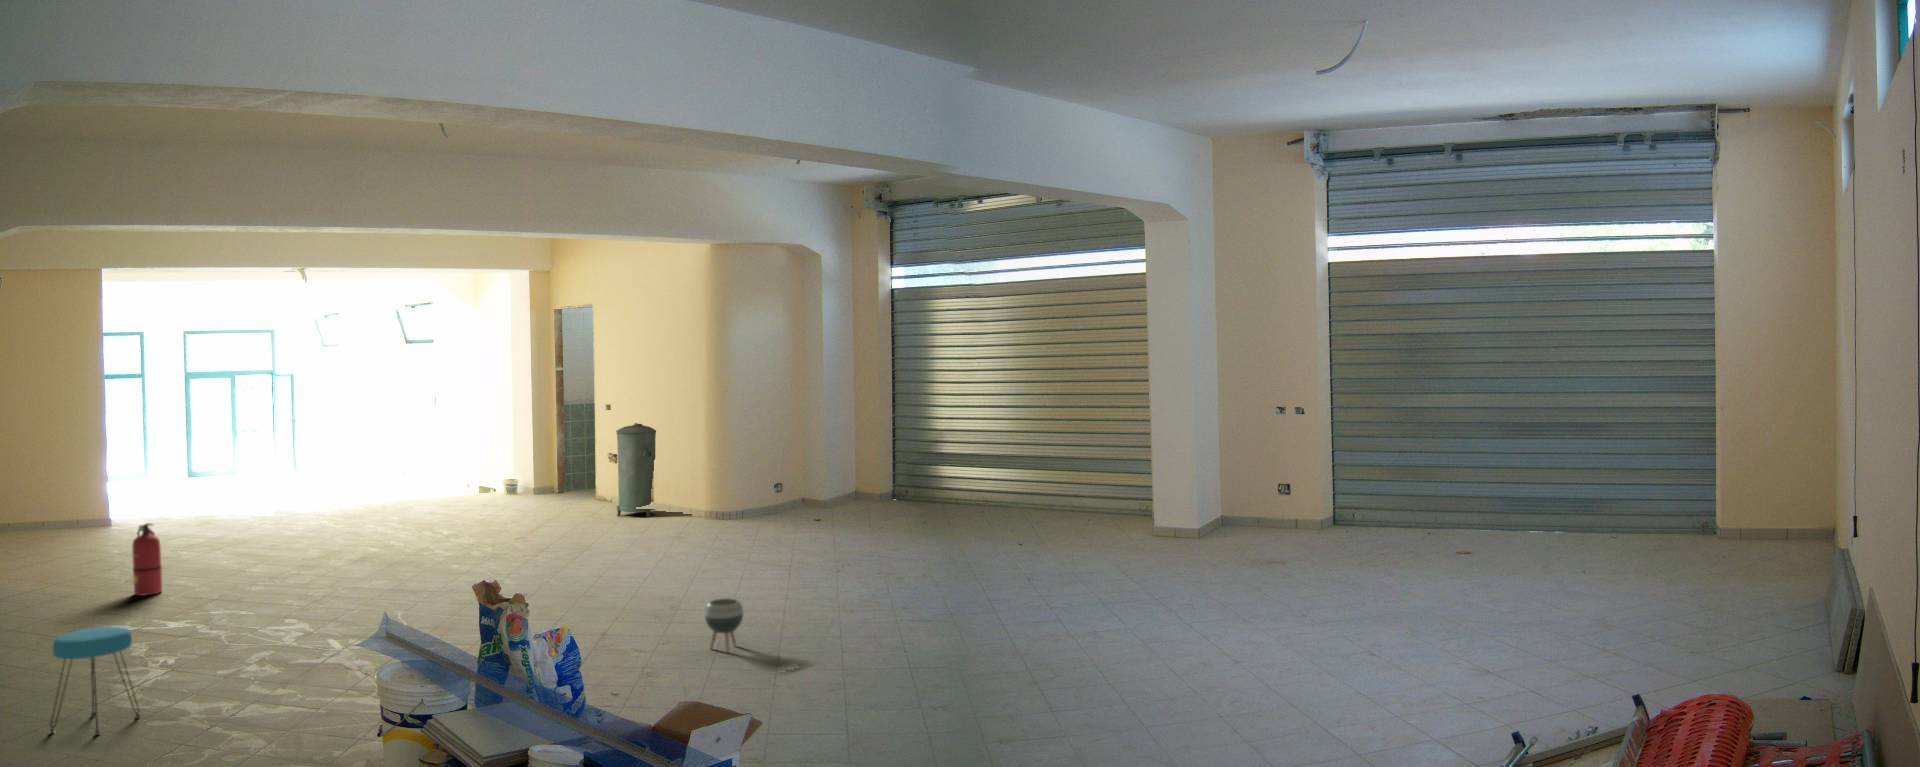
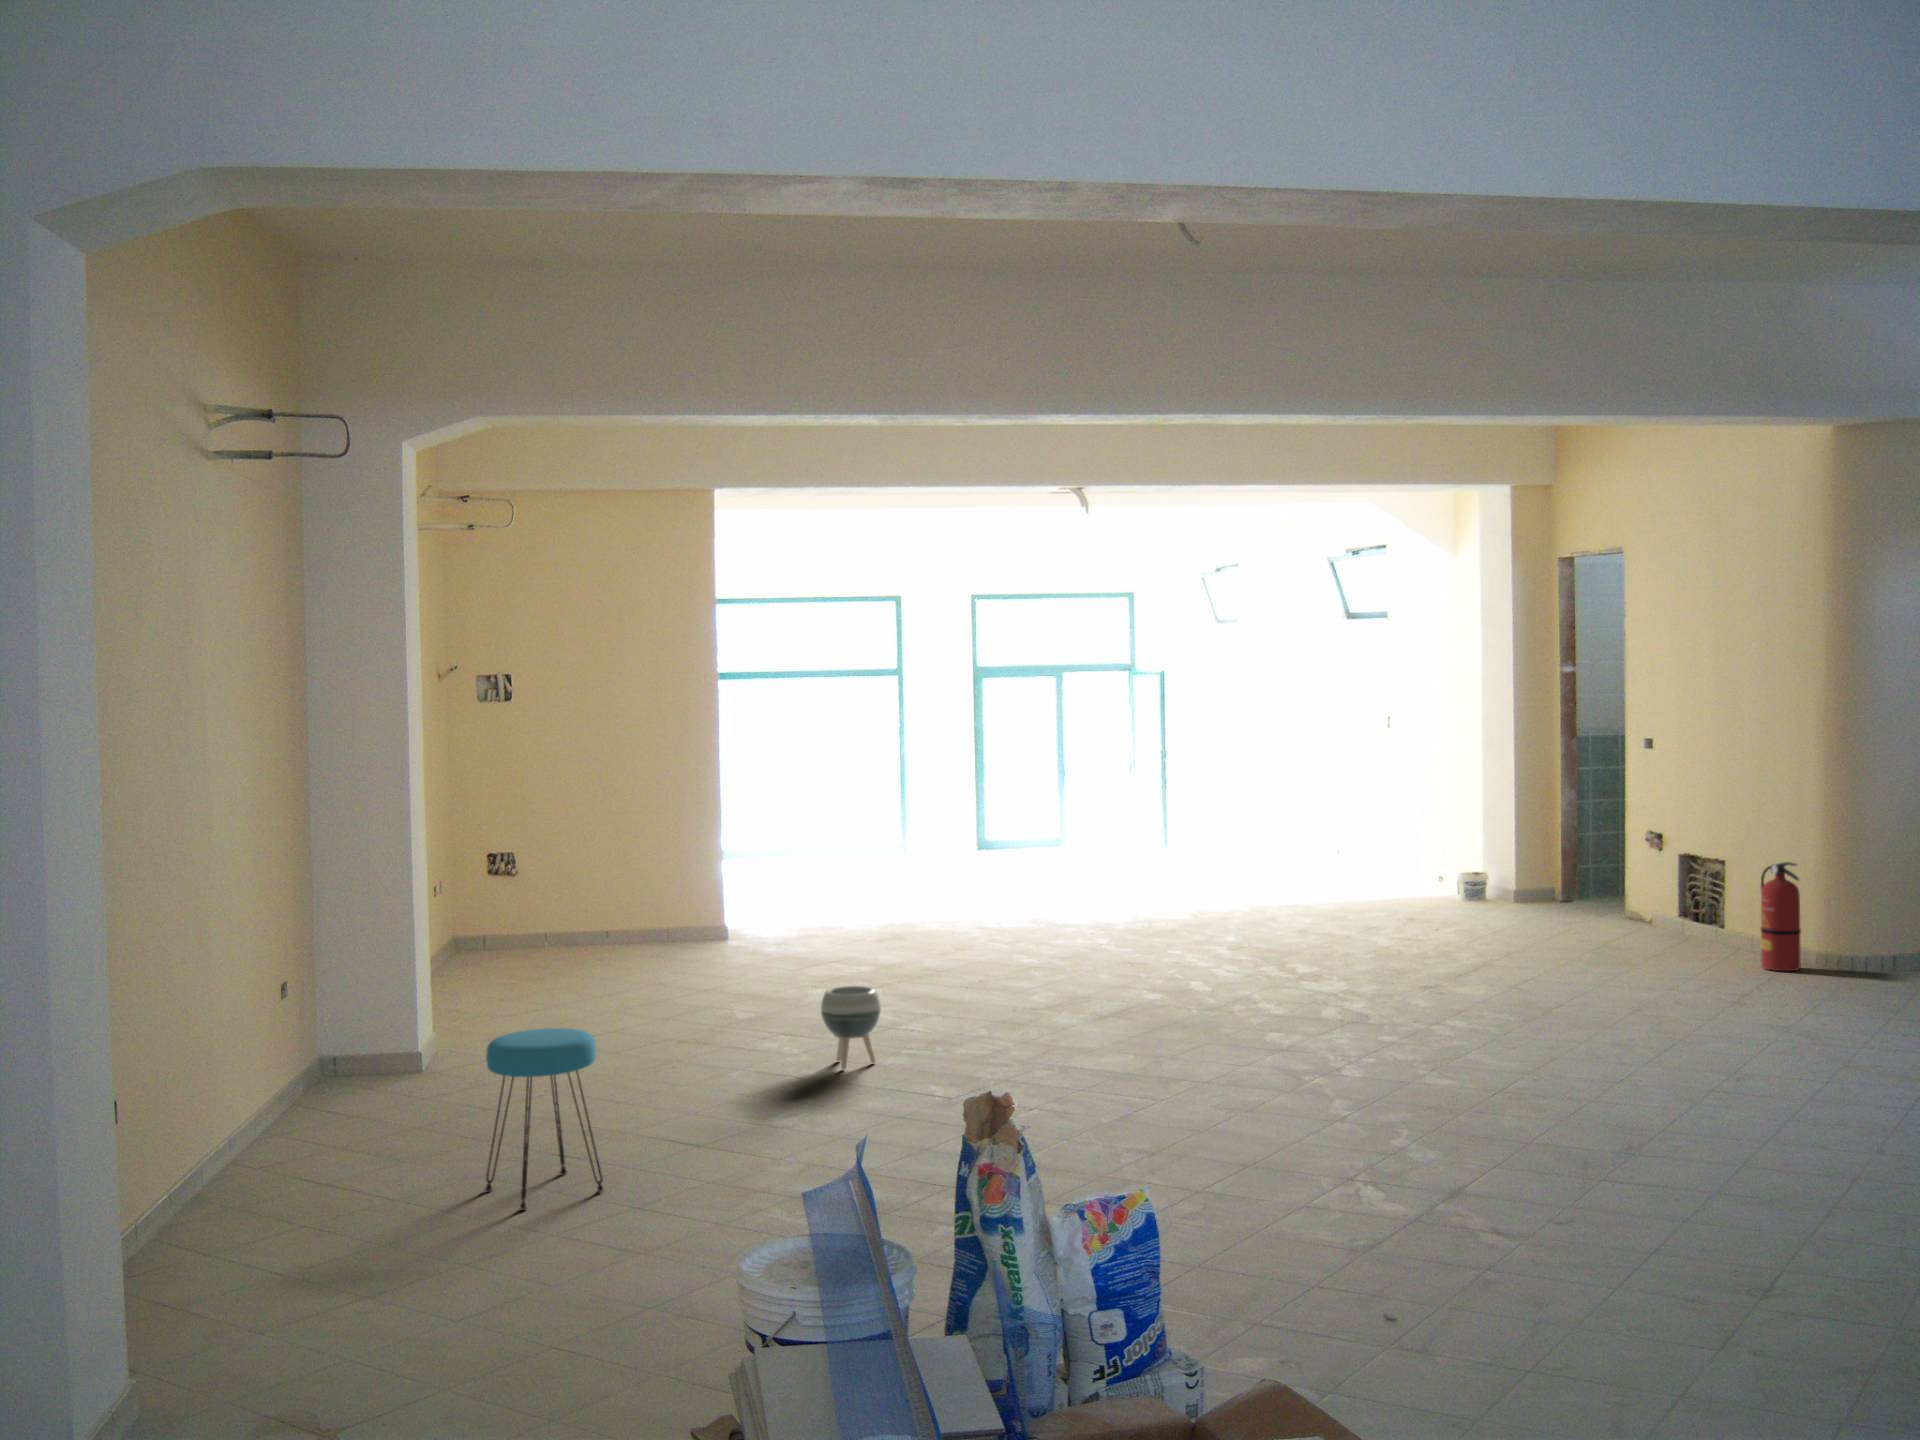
trash can: present [616,423,656,517] -> none [1646,770,1730,958]
fire extinguisher: present [132,523,162,595] -> present [1761,862,1801,971]
planter: present [705,598,743,652] -> present [821,986,881,1070]

